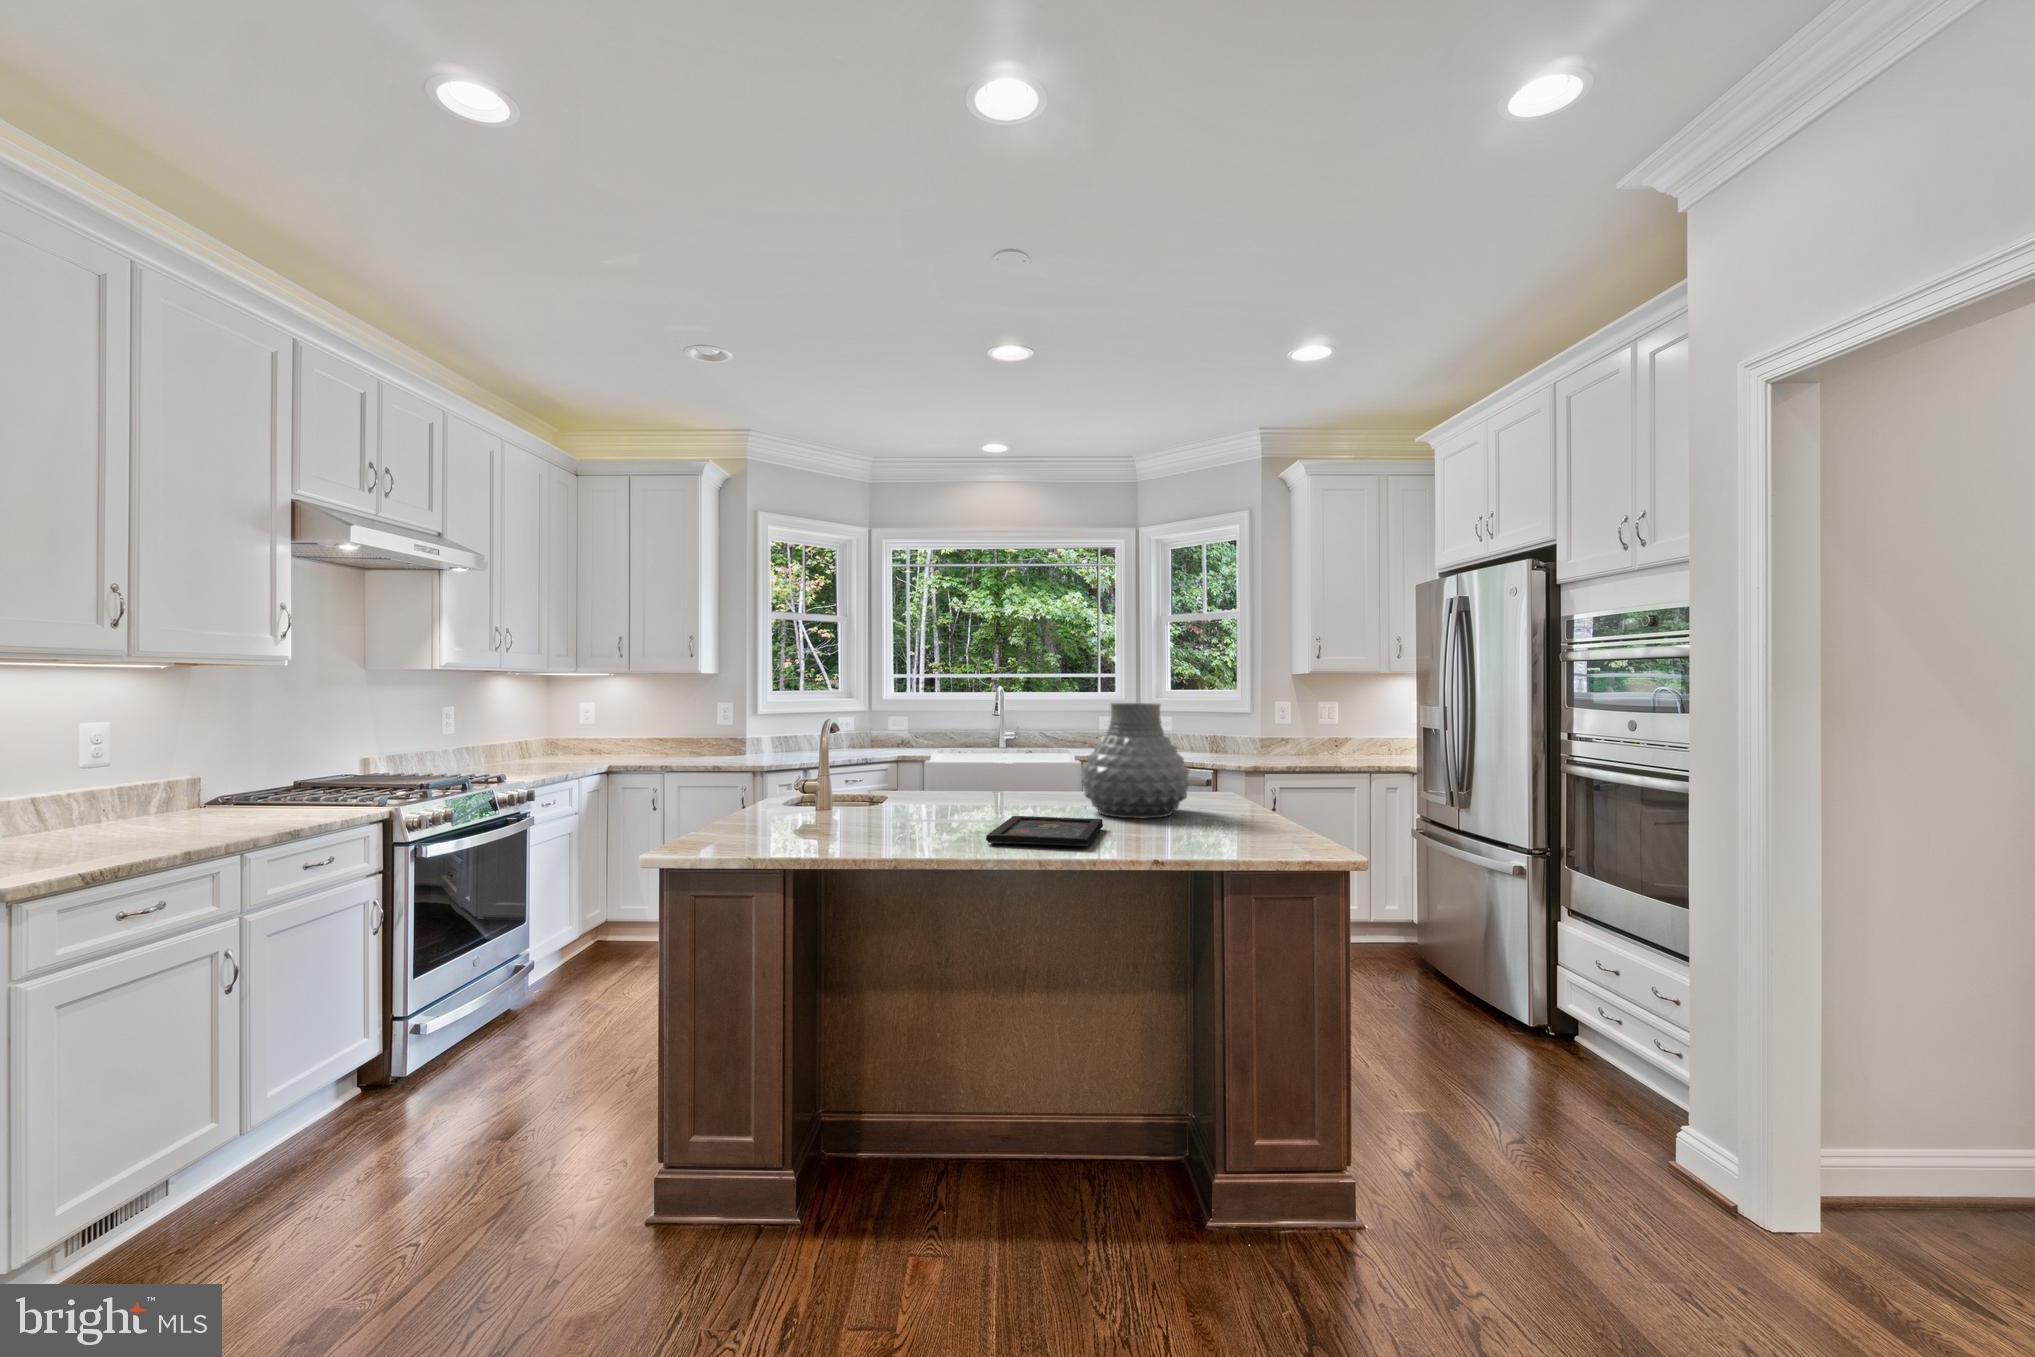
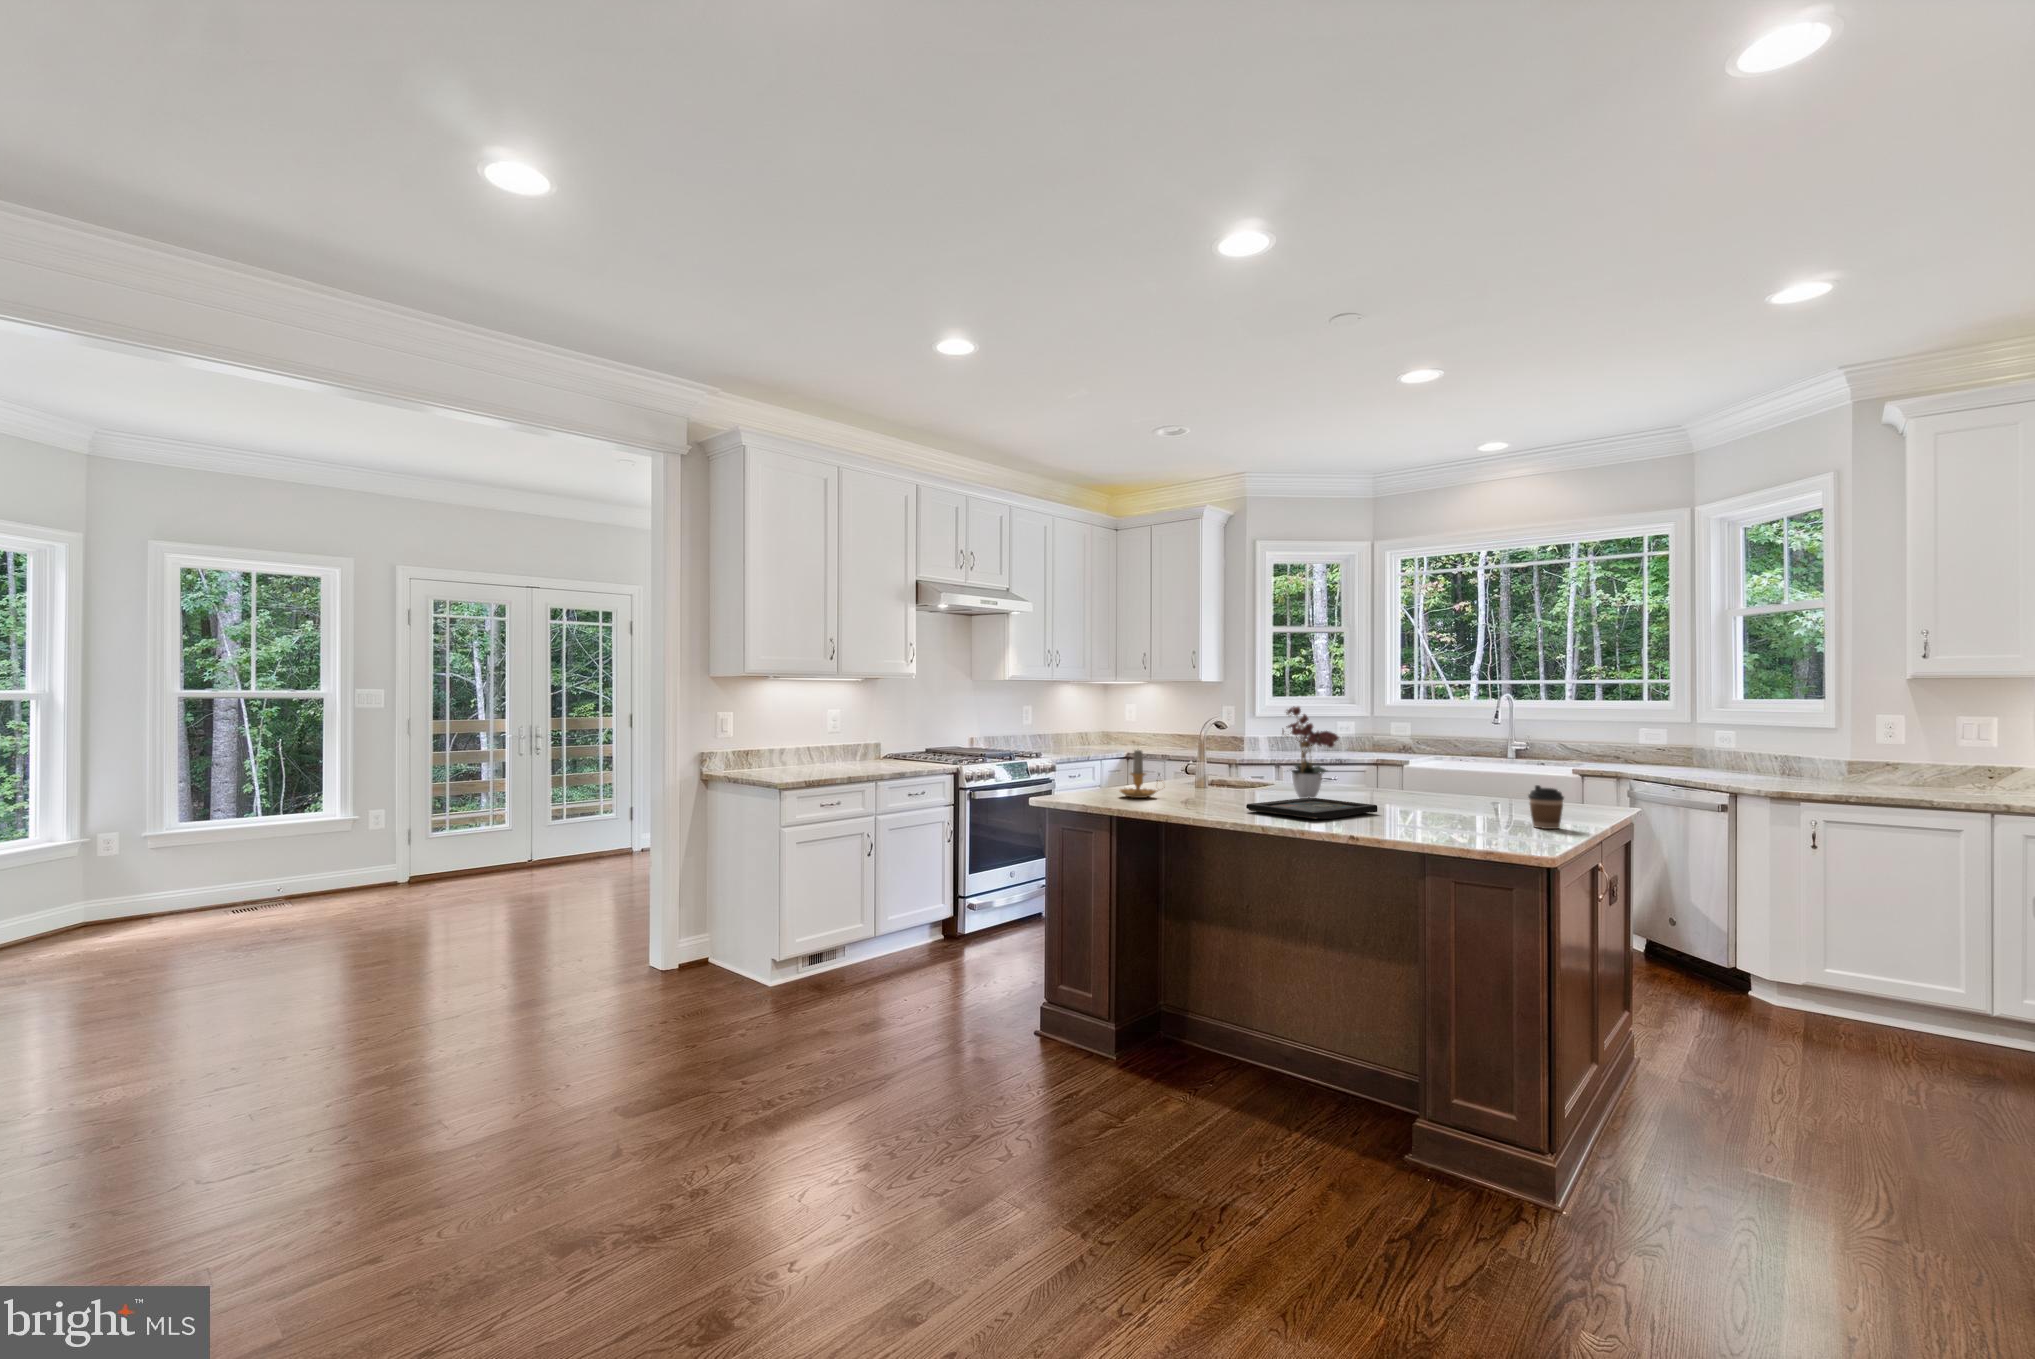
flower arrangement: none [956,703,1019,817] -> present [1282,706,1339,798]
vase: present [1081,703,1190,818] -> none [1398,704,1513,813]
candle: none [779,769,837,840] -> present [1120,750,1157,798]
coffee cup: none [1244,785,1276,829] -> present [1528,785,1564,829]

